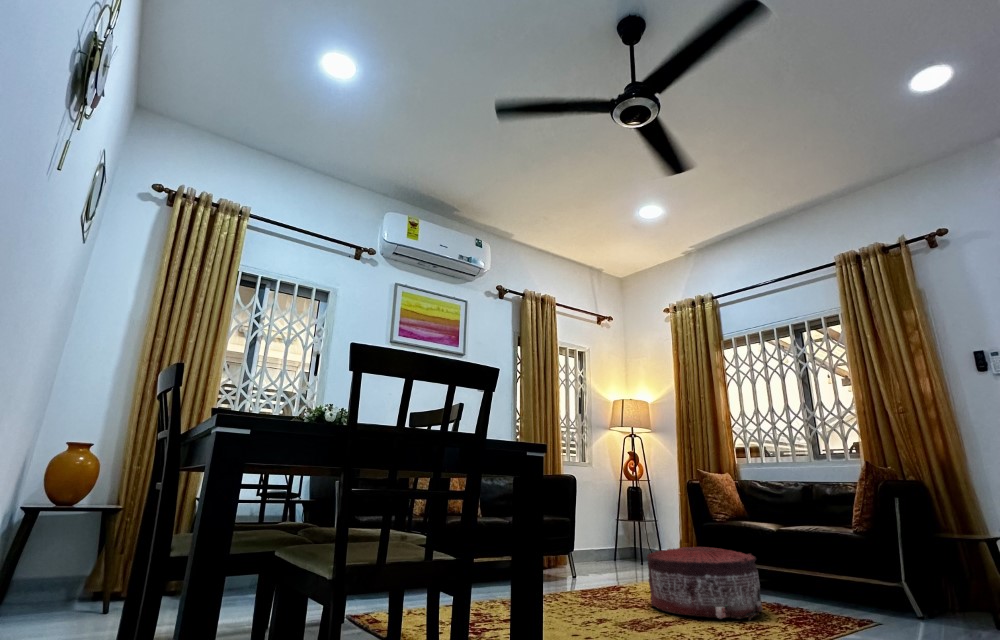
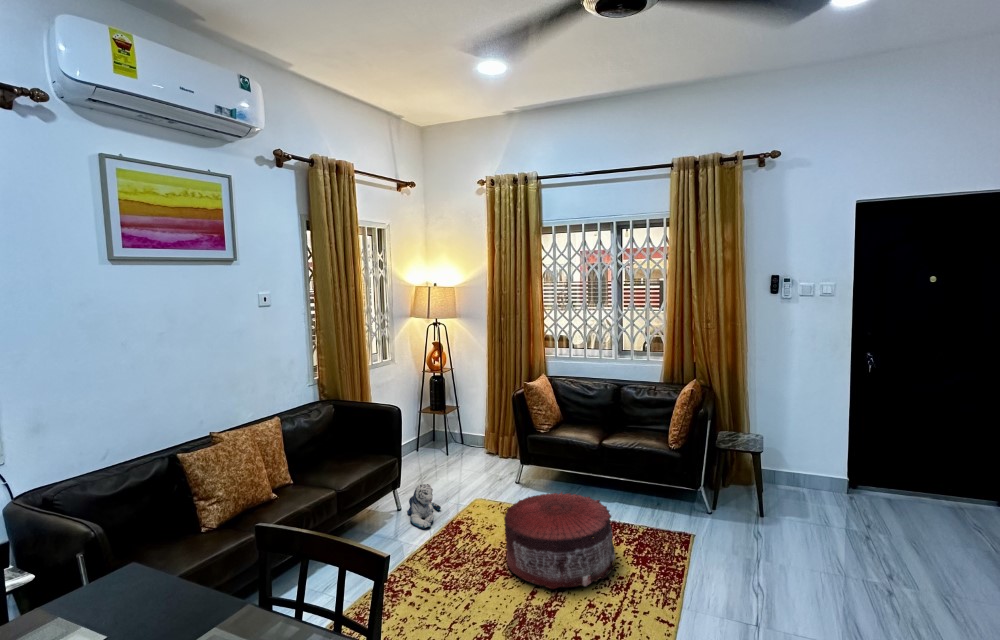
plush toy: none [582,547,613,585] -> present [407,484,441,529]

